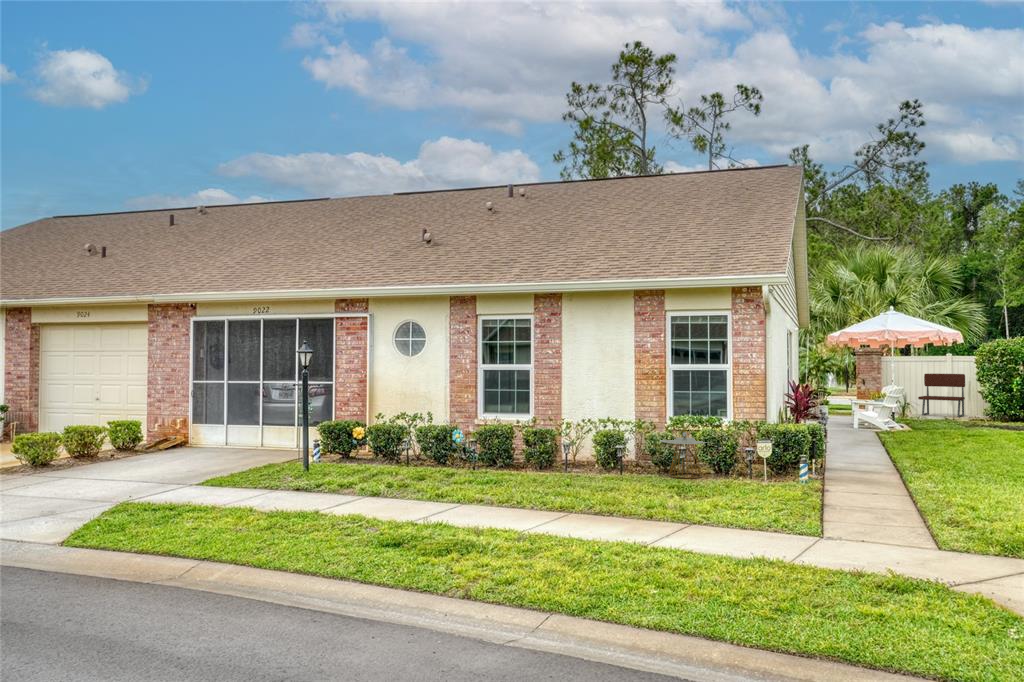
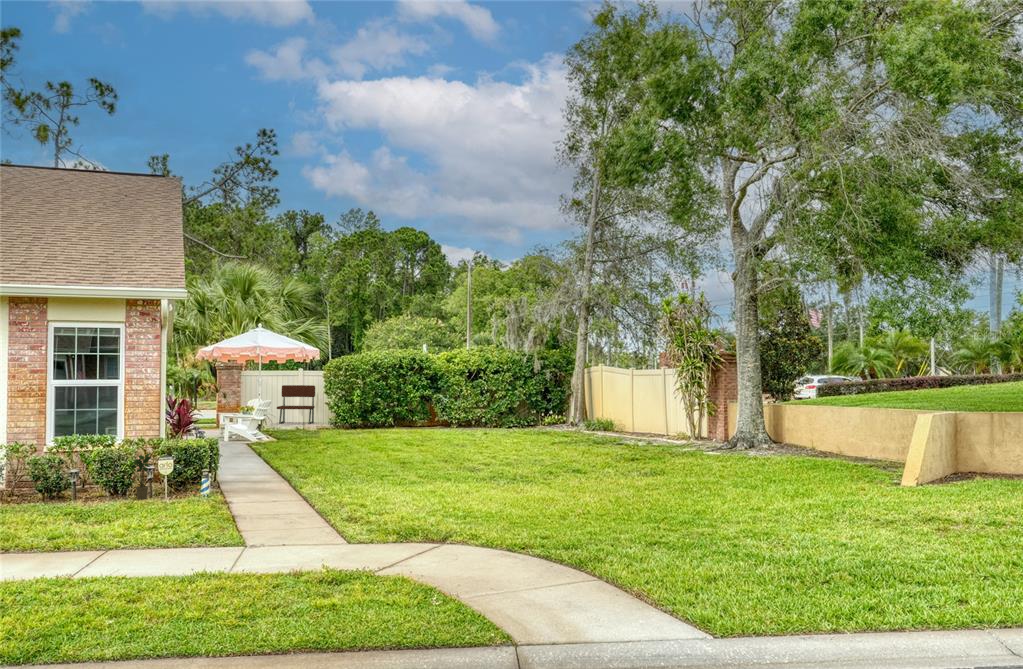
side table: present [660,432,707,479] -> none [43,455,103,506]
potted plant: none [732,436,756,479] -> present [131,453,153,499]

